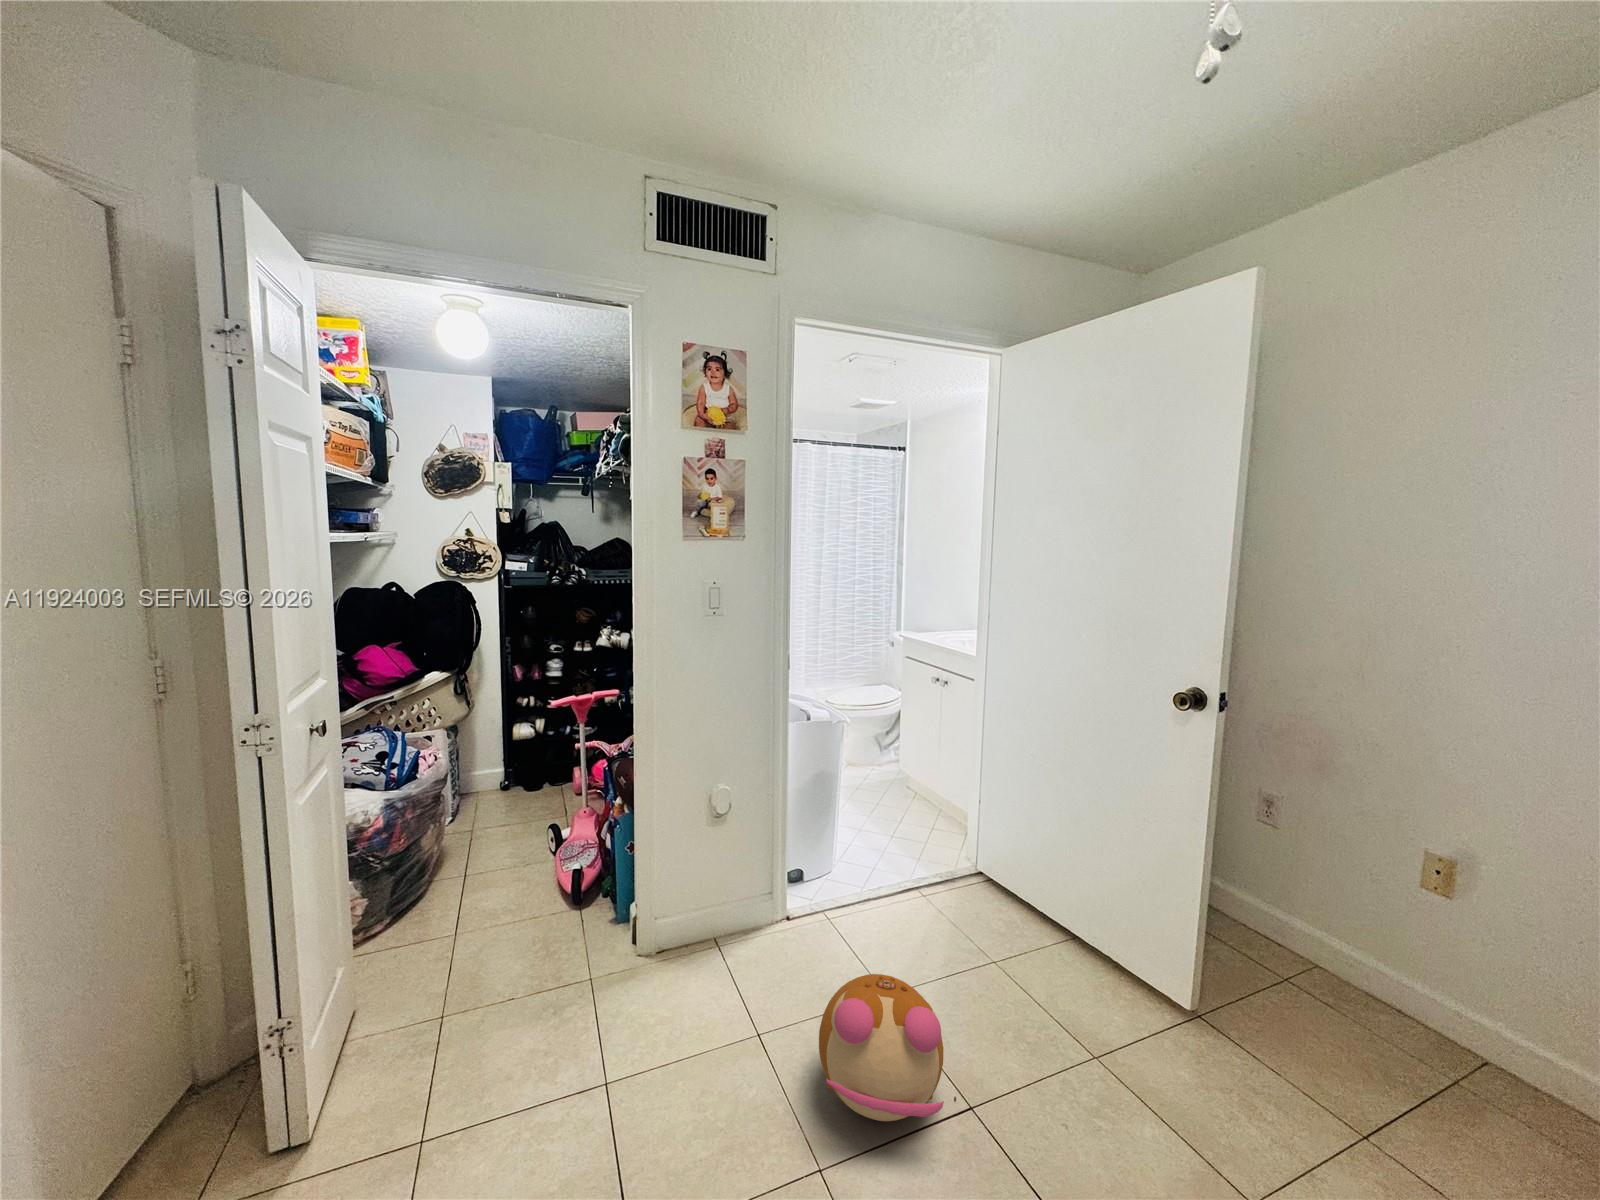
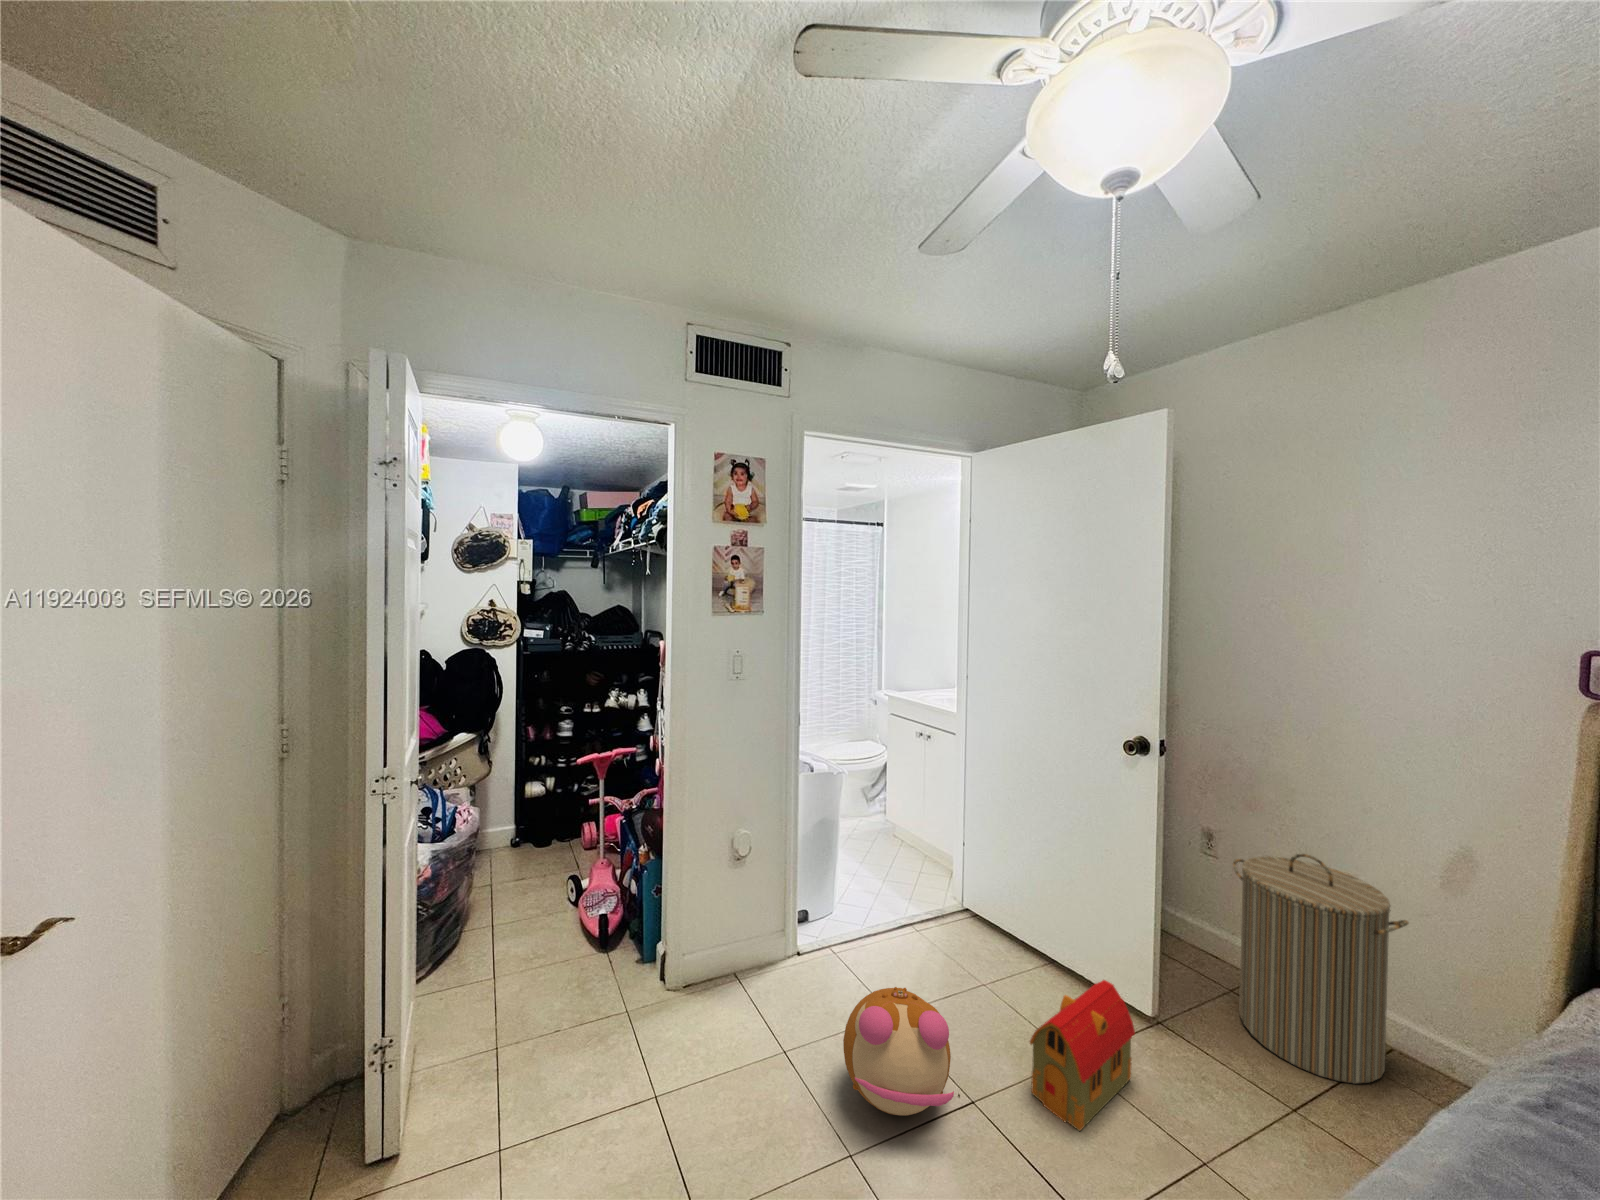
laundry hamper: none [1297,837,1537,1109] -> present [1233,854,1409,1084]
toy house: none [1039,974,1170,1151] -> present [1030,980,1135,1131]

